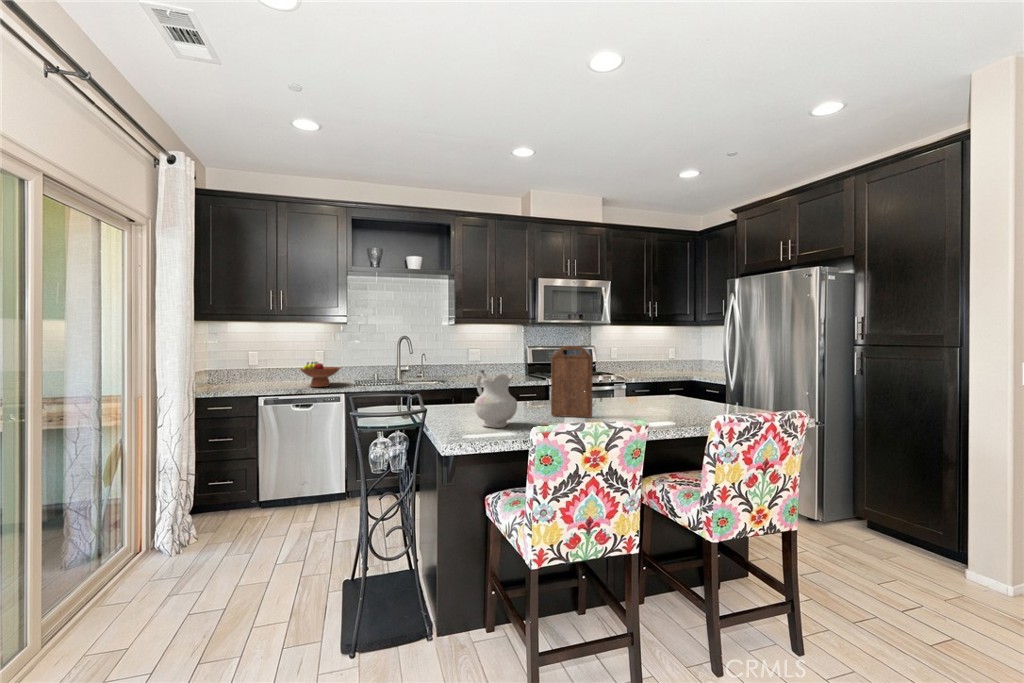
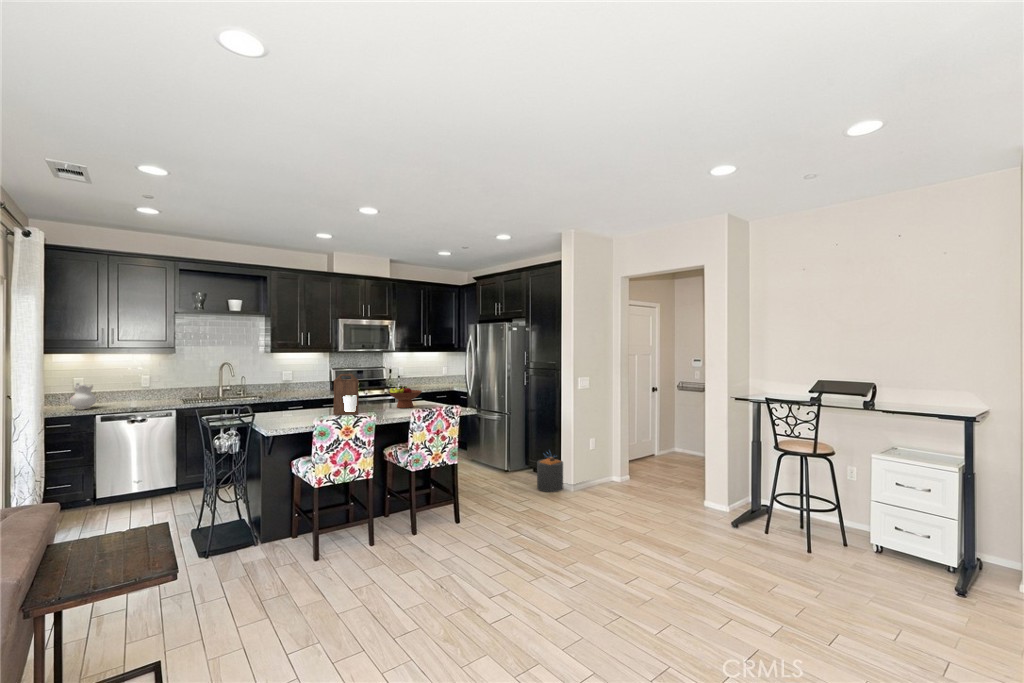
fruit bowl: present [300,361,340,387] -> present [388,386,422,408]
ceramic pitcher: present [475,370,517,428] -> present [70,383,96,410]
trash can: none [908,497,977,590] -> present [537,451,563,492]

